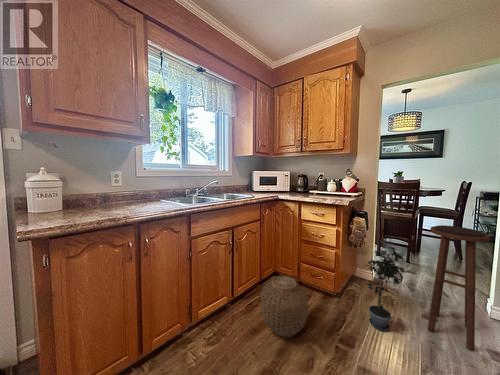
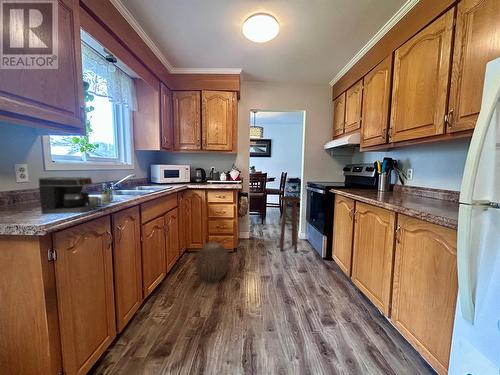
coffee maker: none [83,182,159,219] -> present [39,177,113,214]
potted plant: present [364,247,405,330] -> none [252,211,274,259]

